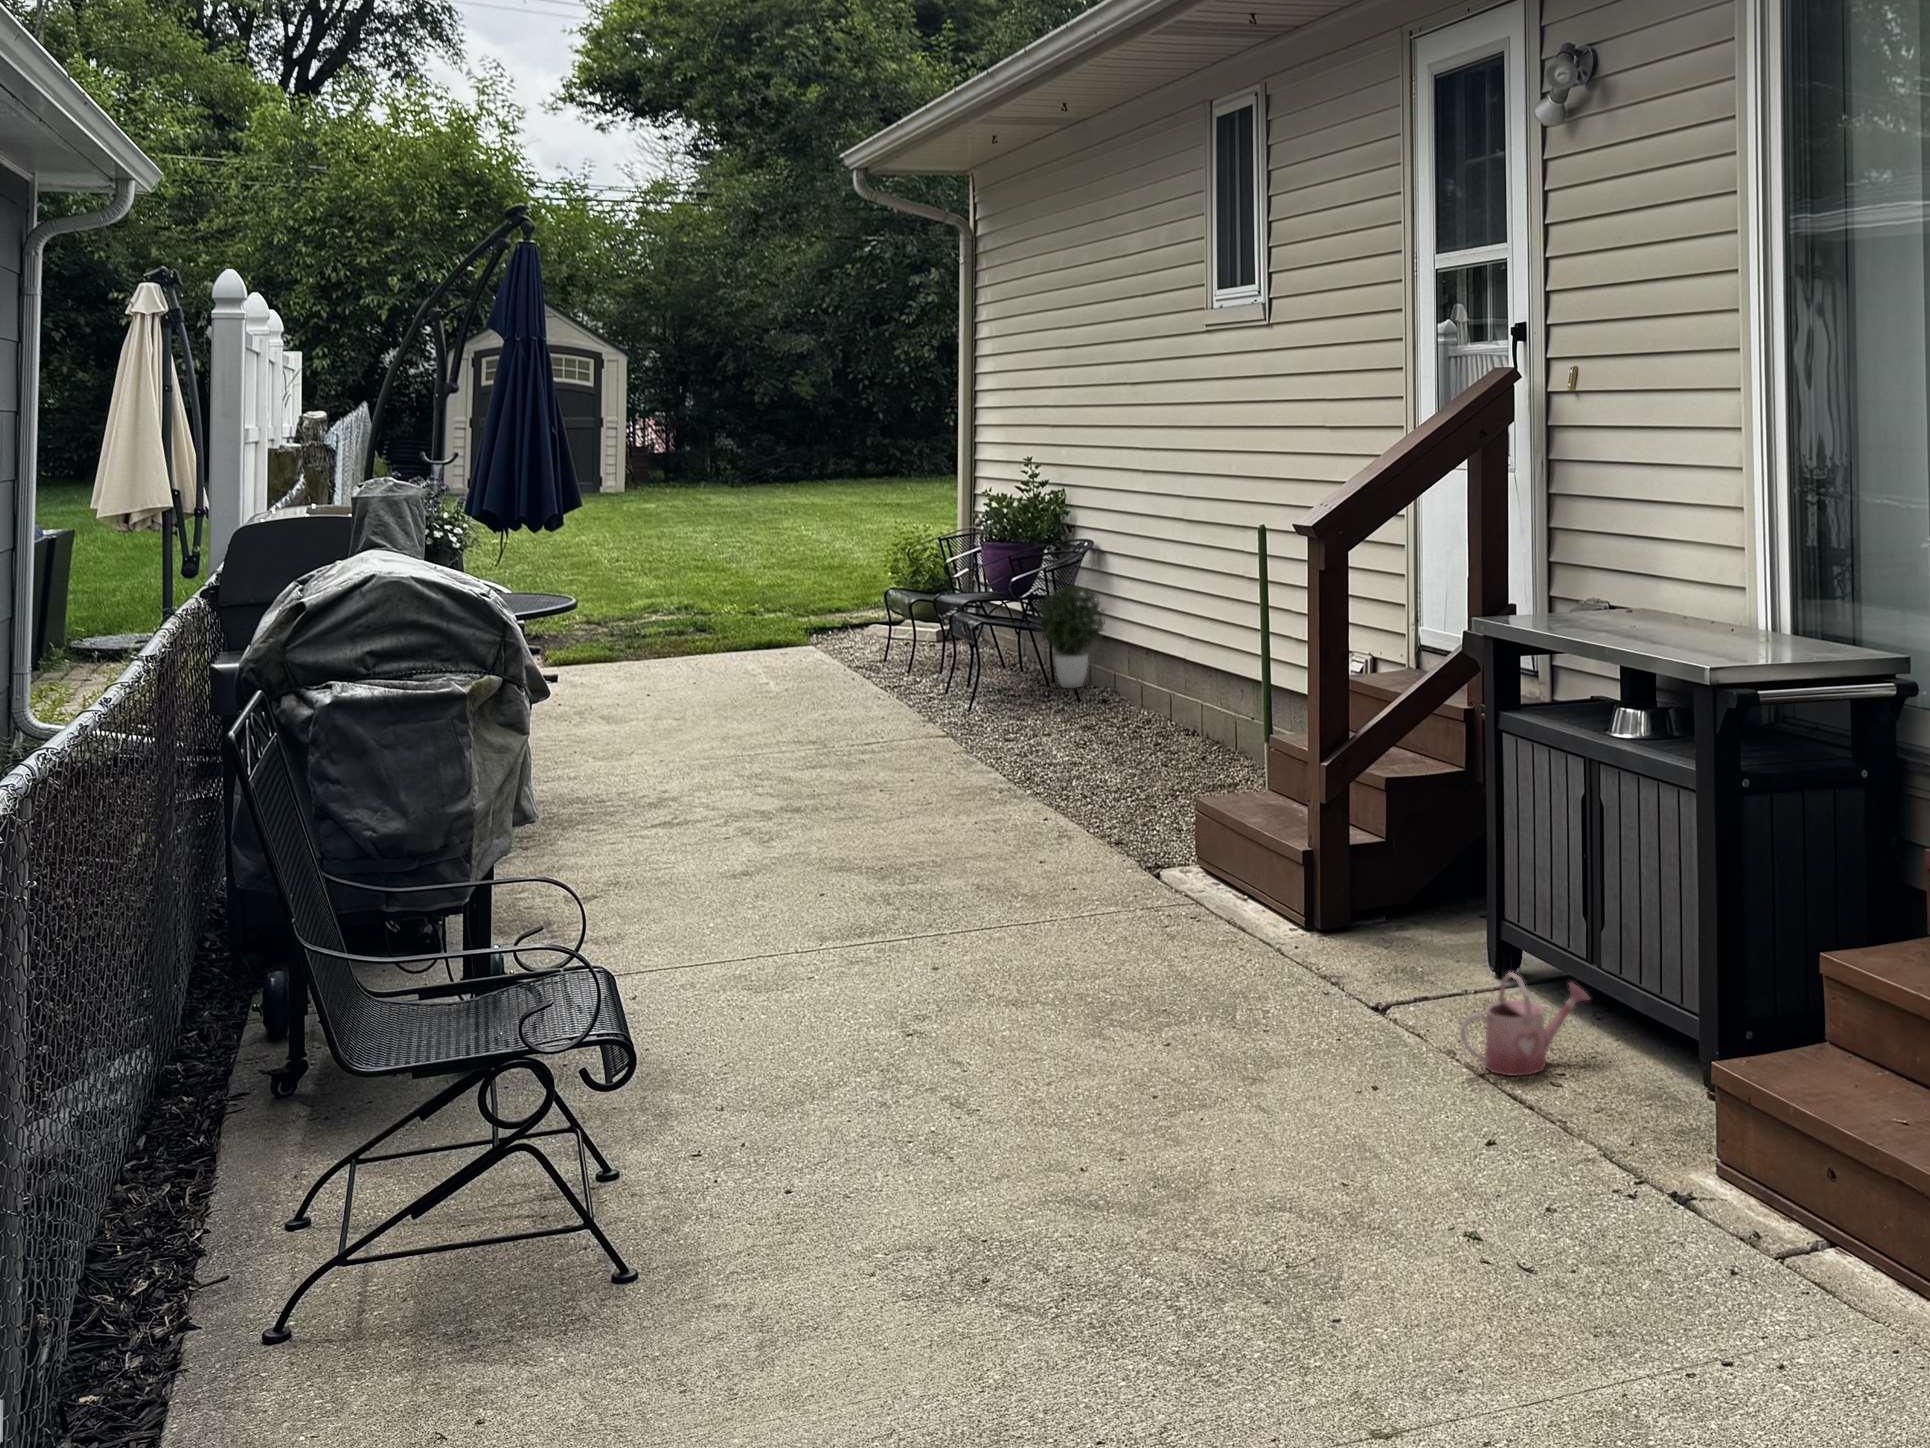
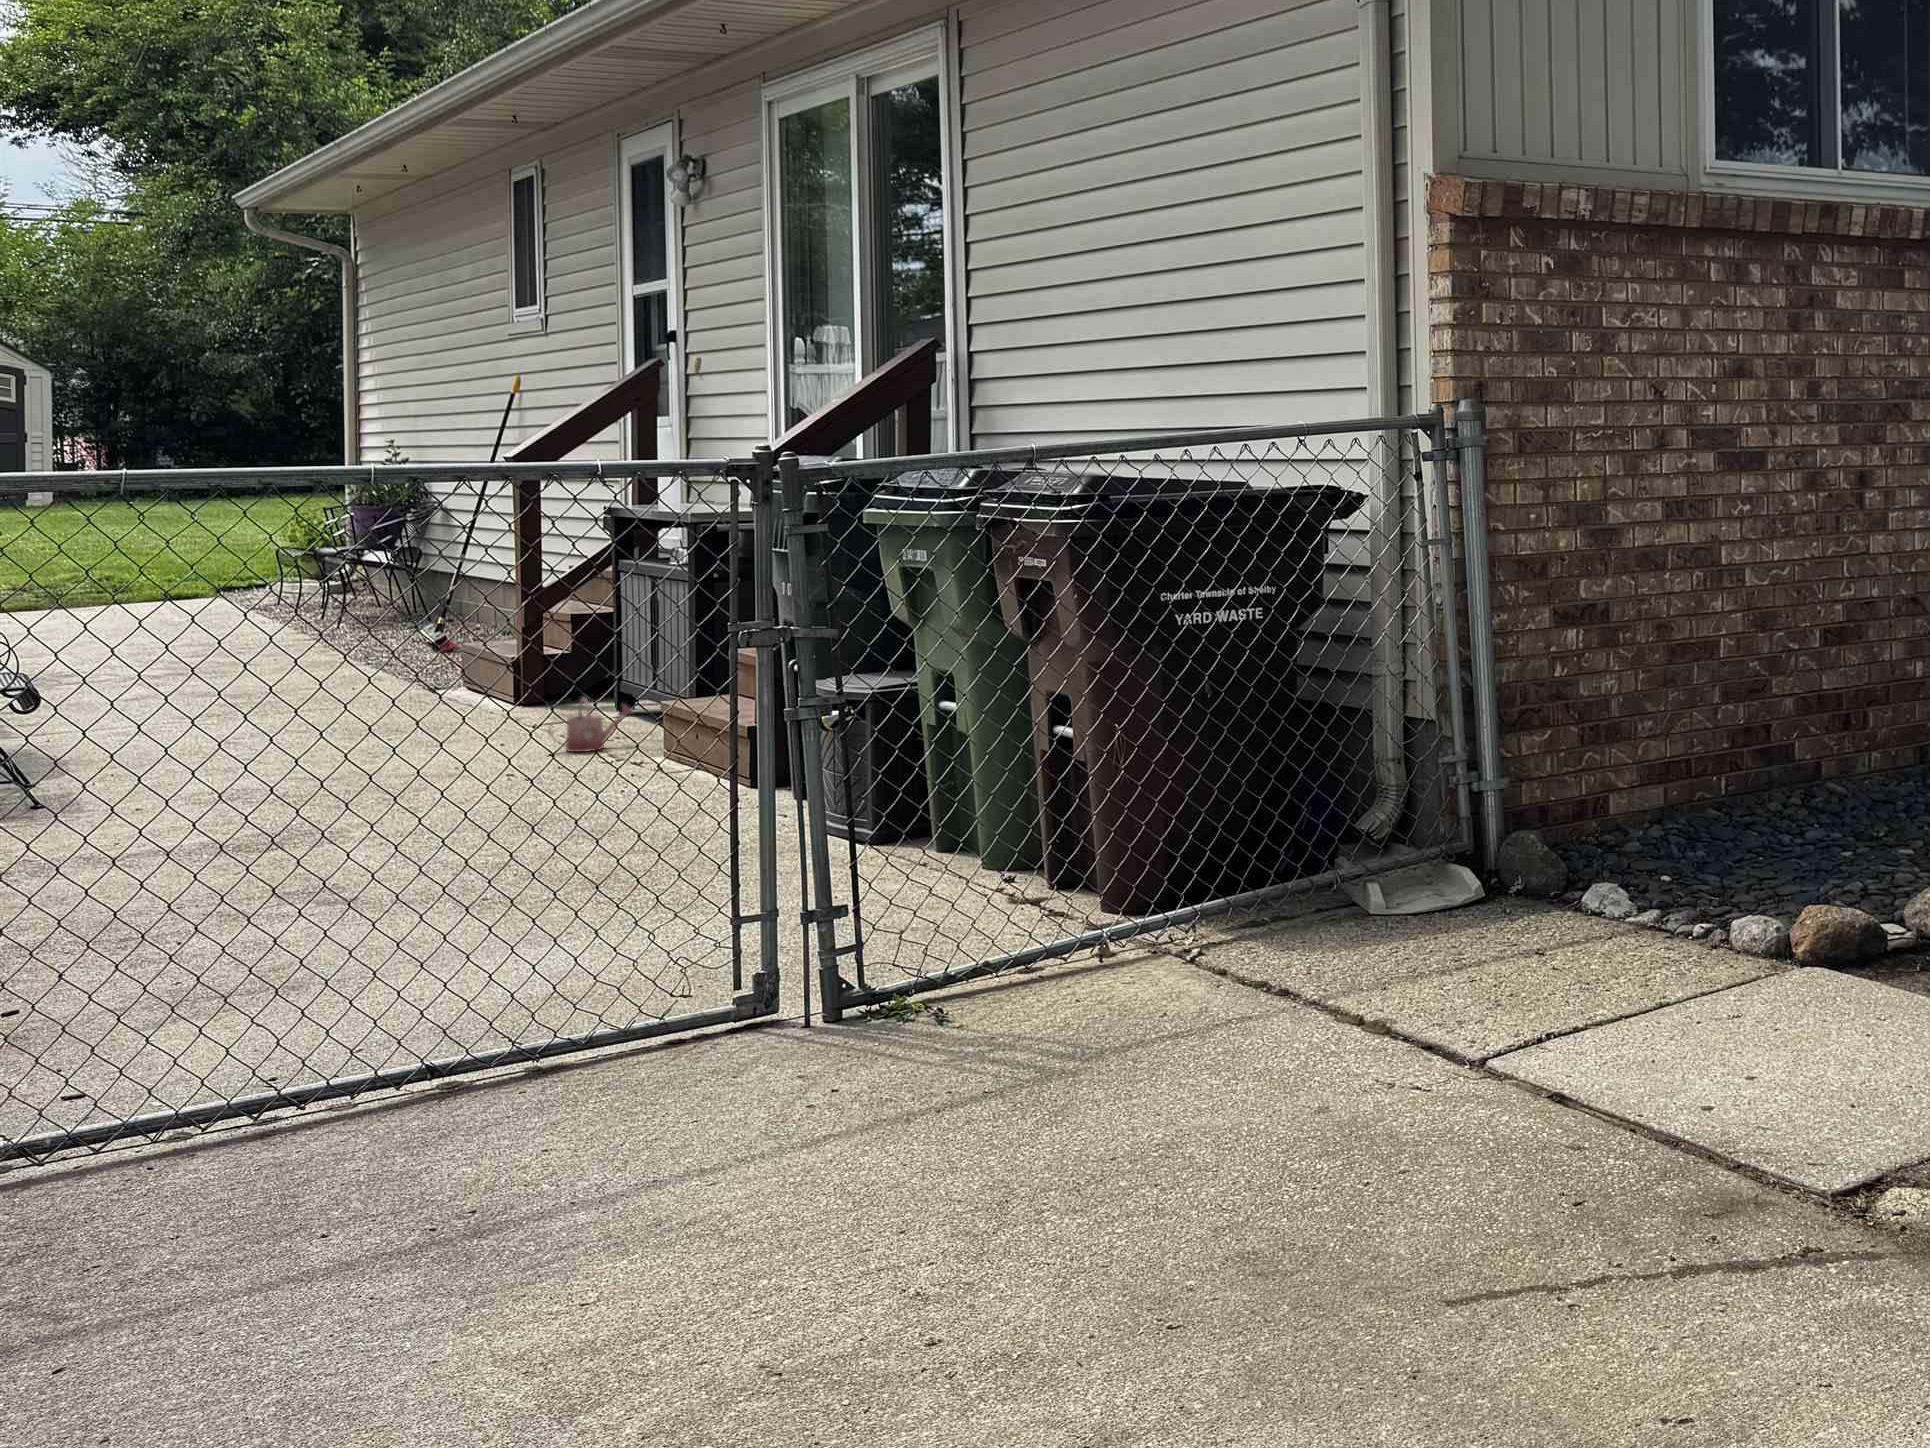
potted plant: present [1036,585,1105,688] -> none [397,541,461,622]

